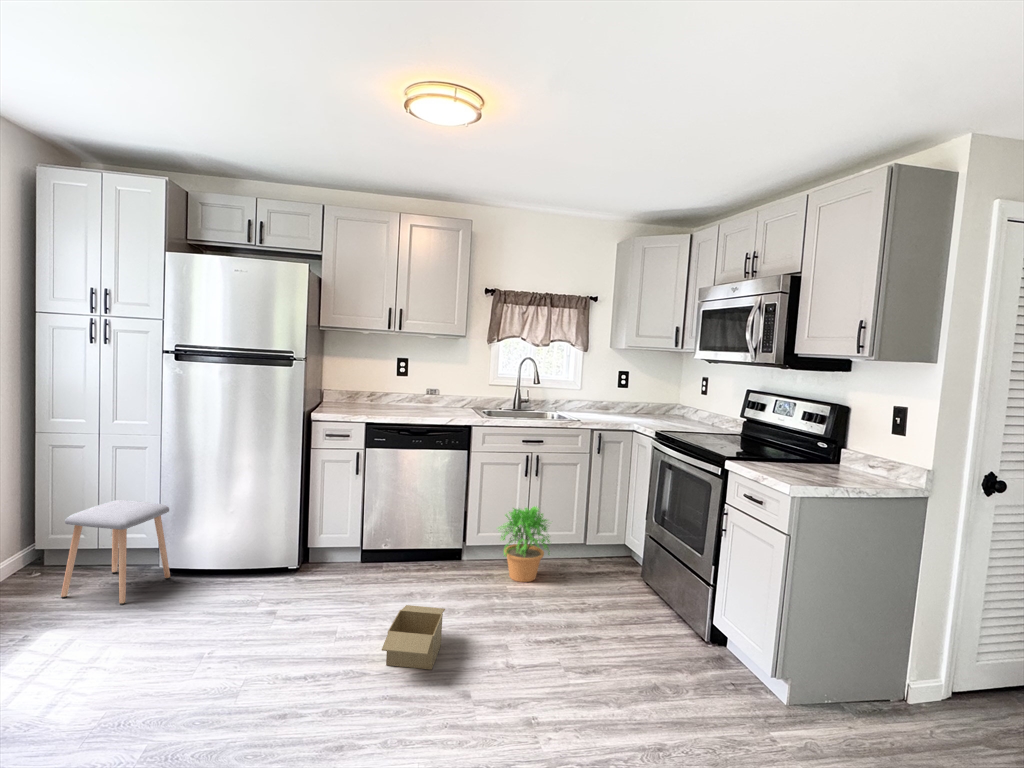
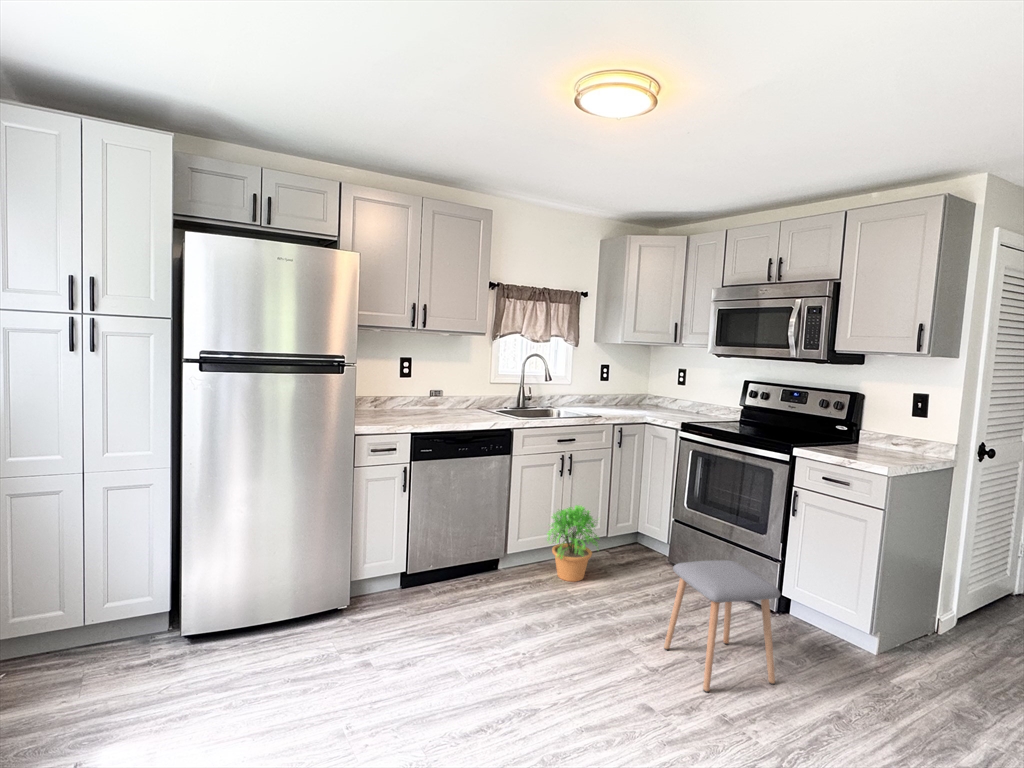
stool: present [61,500,170,605] -> present [664,560,780,692]
cardboard box: present [382,605,445,670] -> none [527,623,603,695]

